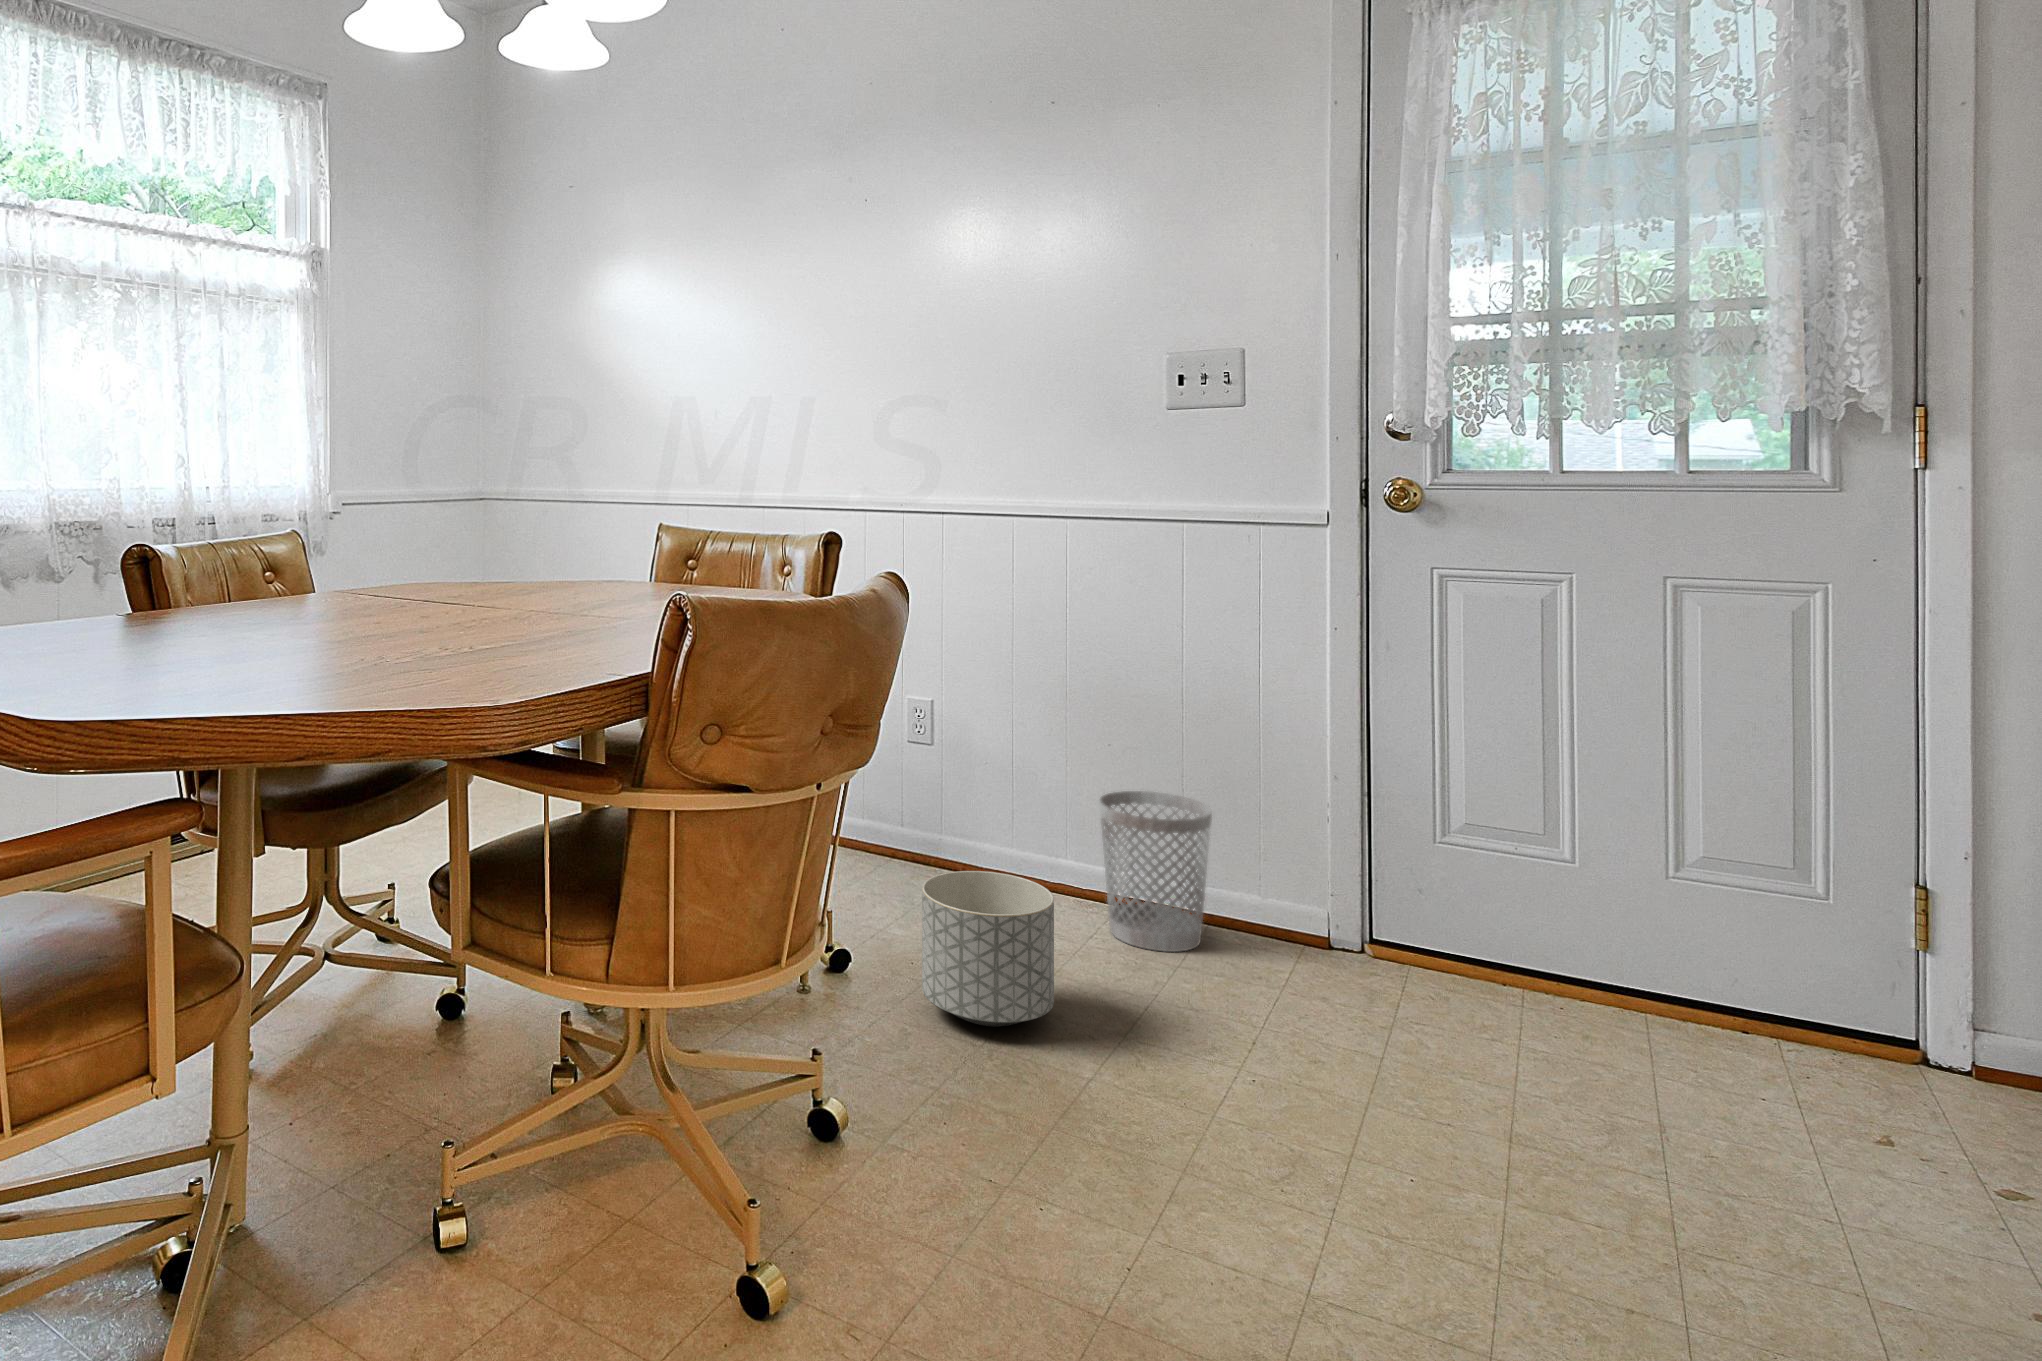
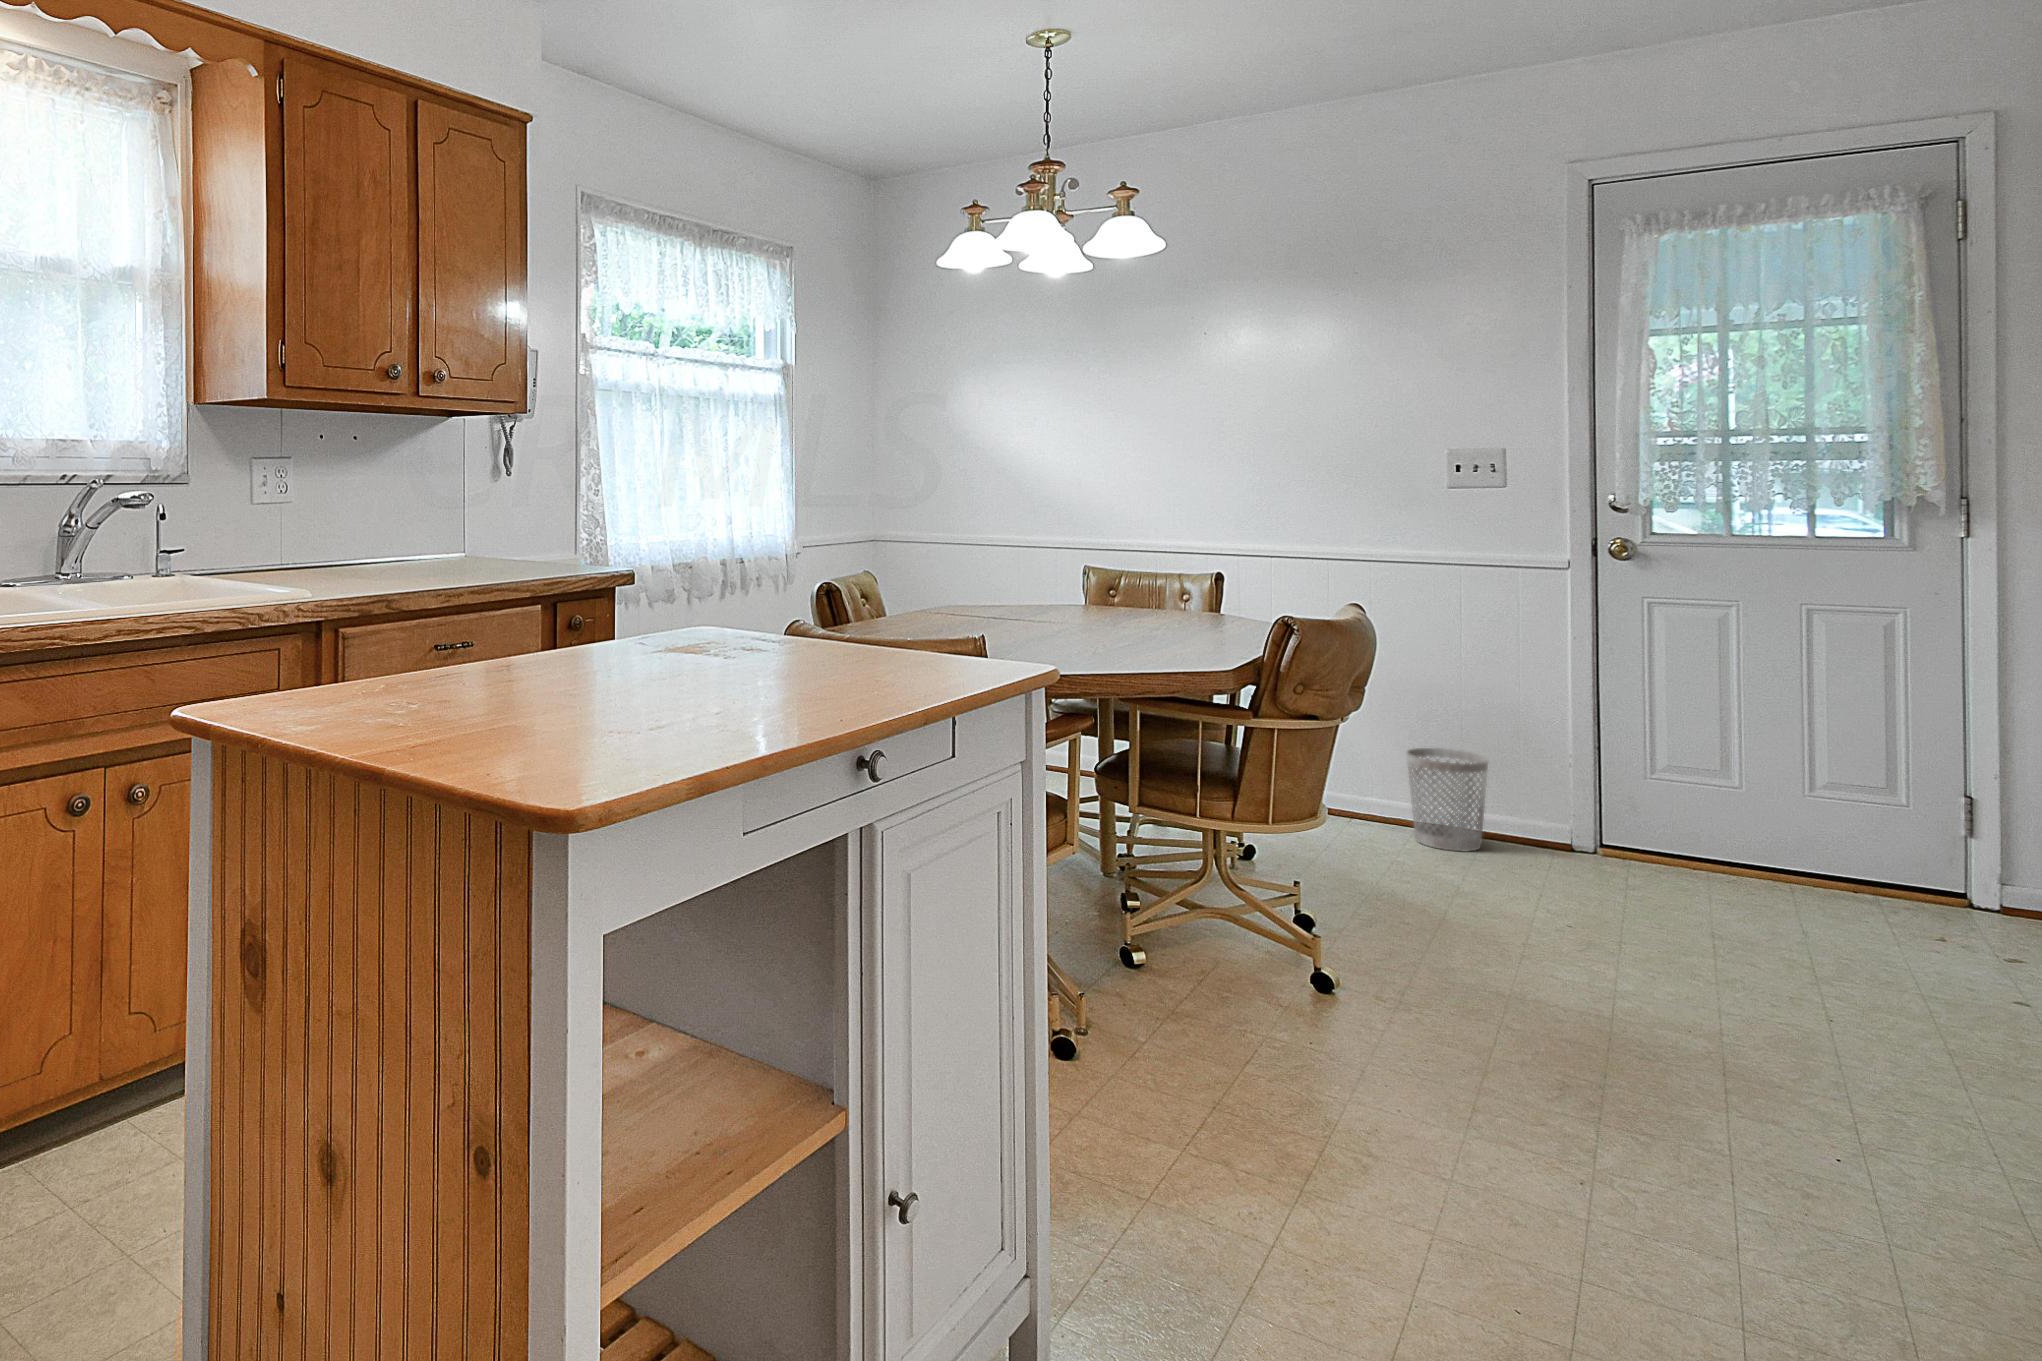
planter: present [922,871,1054,1027] -> none [1314,793,1405,885]

